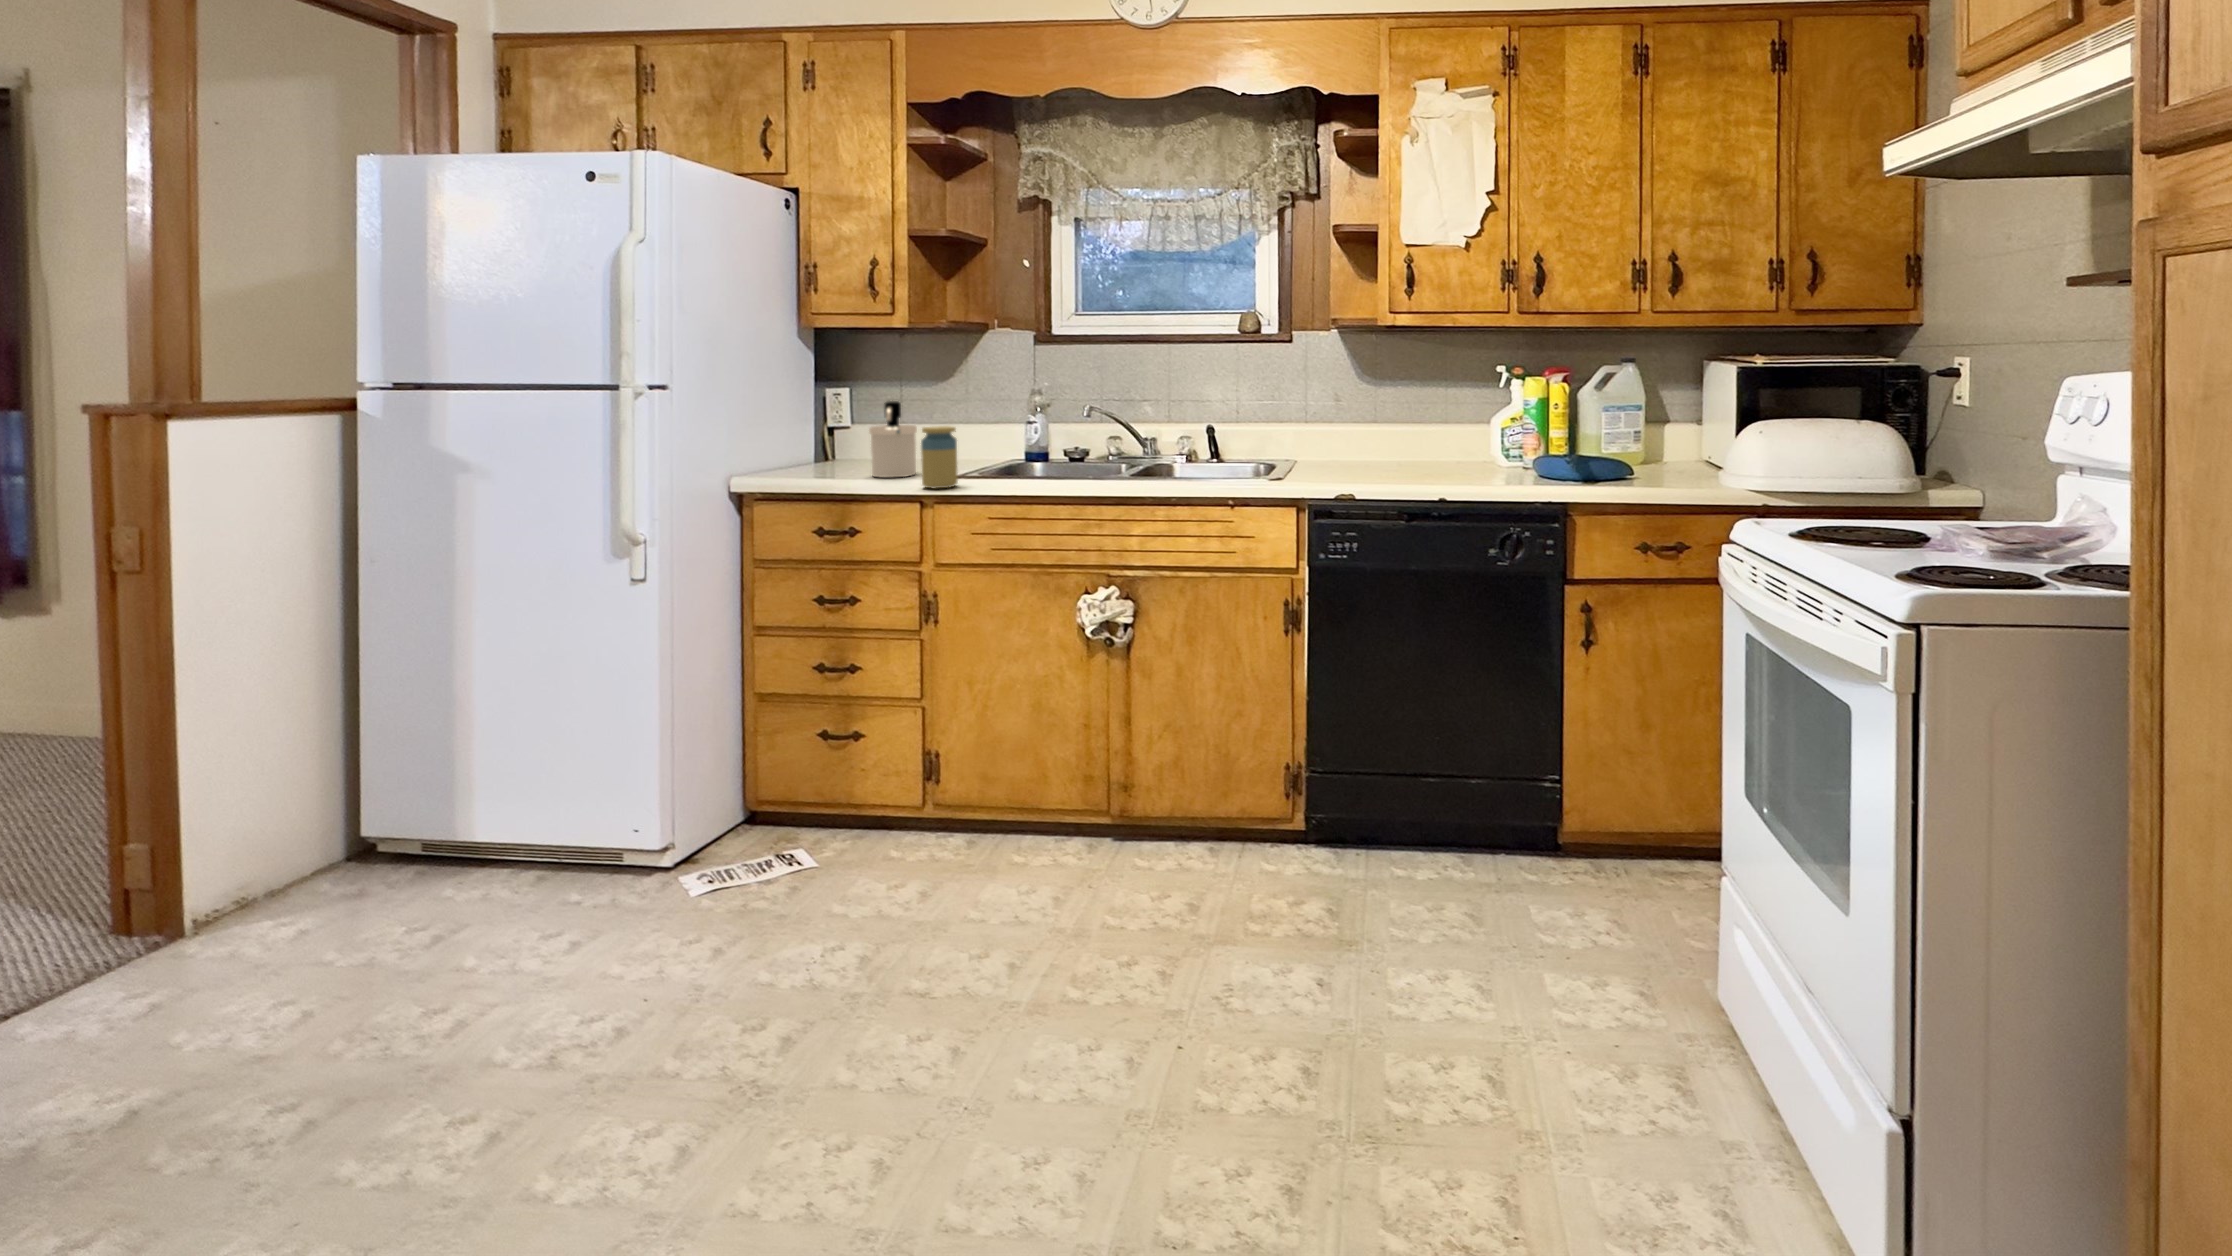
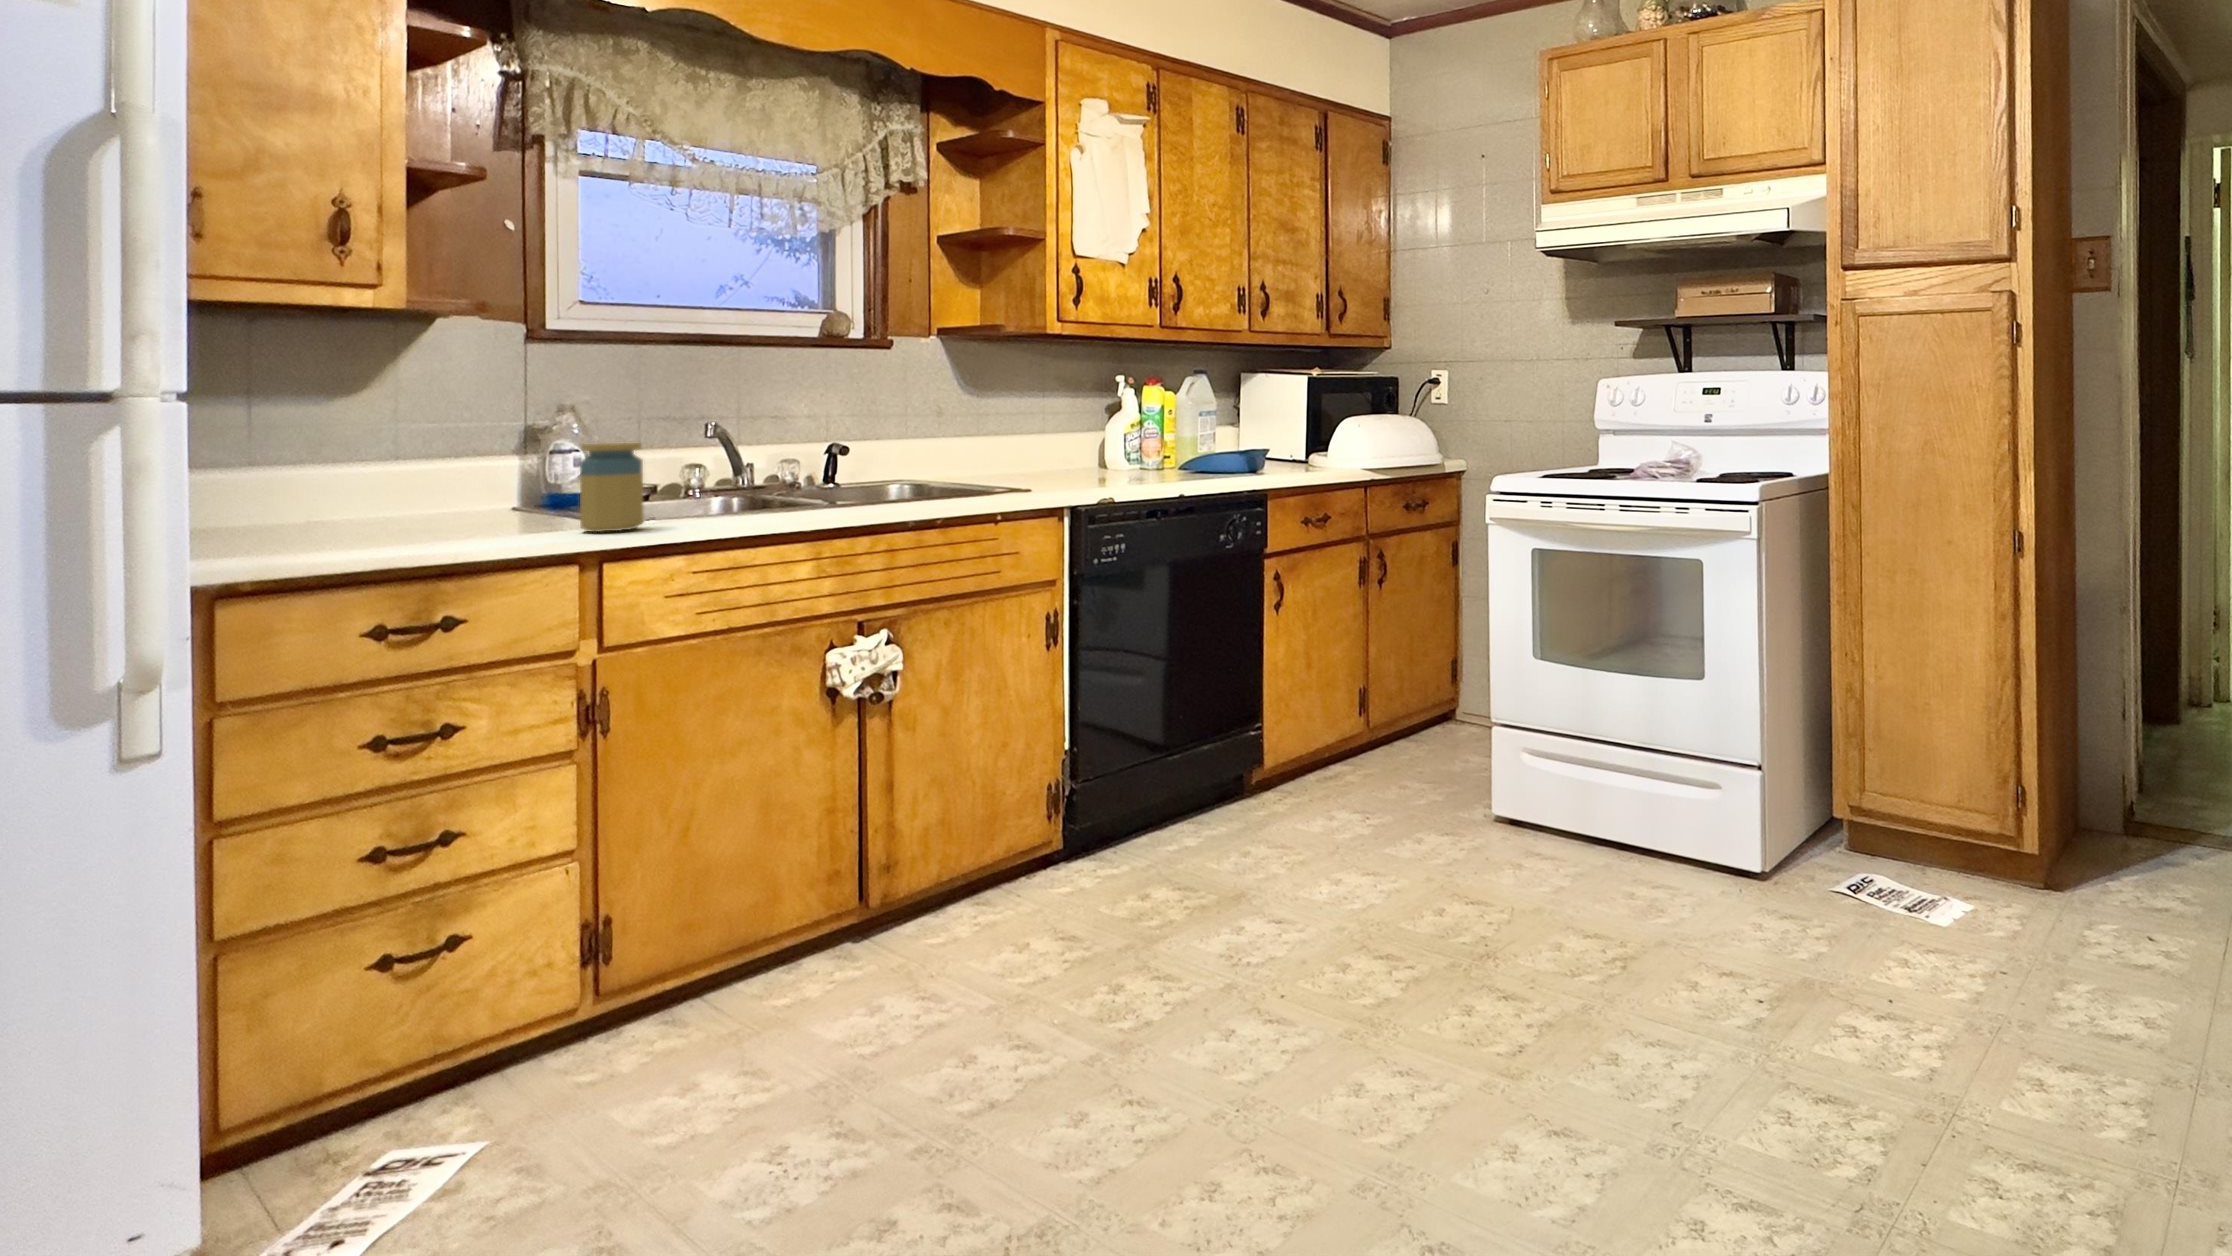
soap dispenser: present [869,401,917,478] -> none [371,415,478,536]

